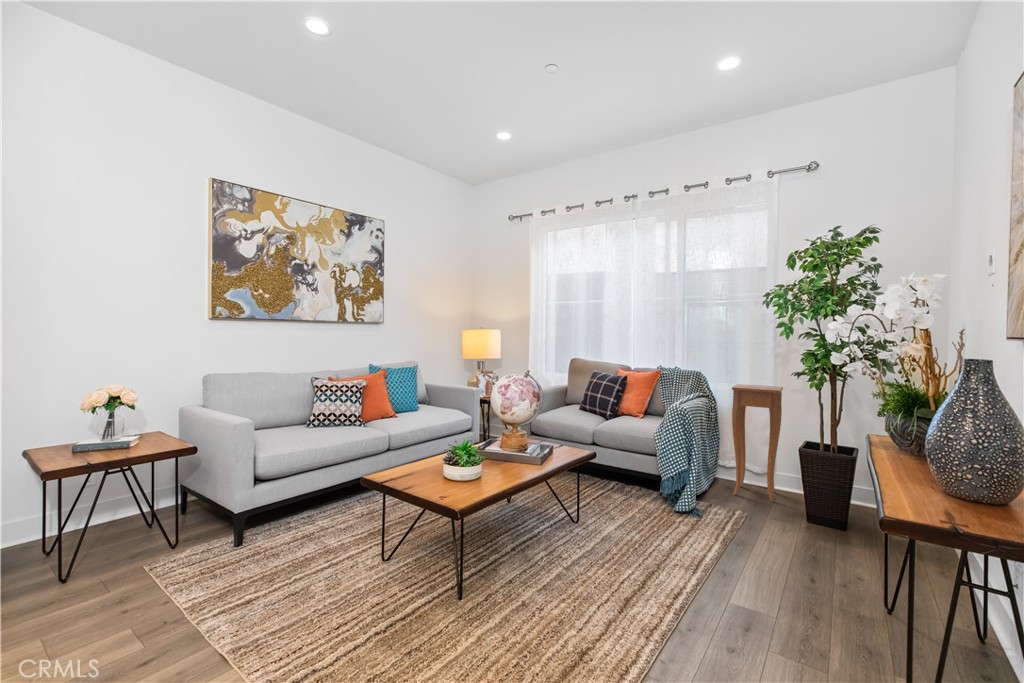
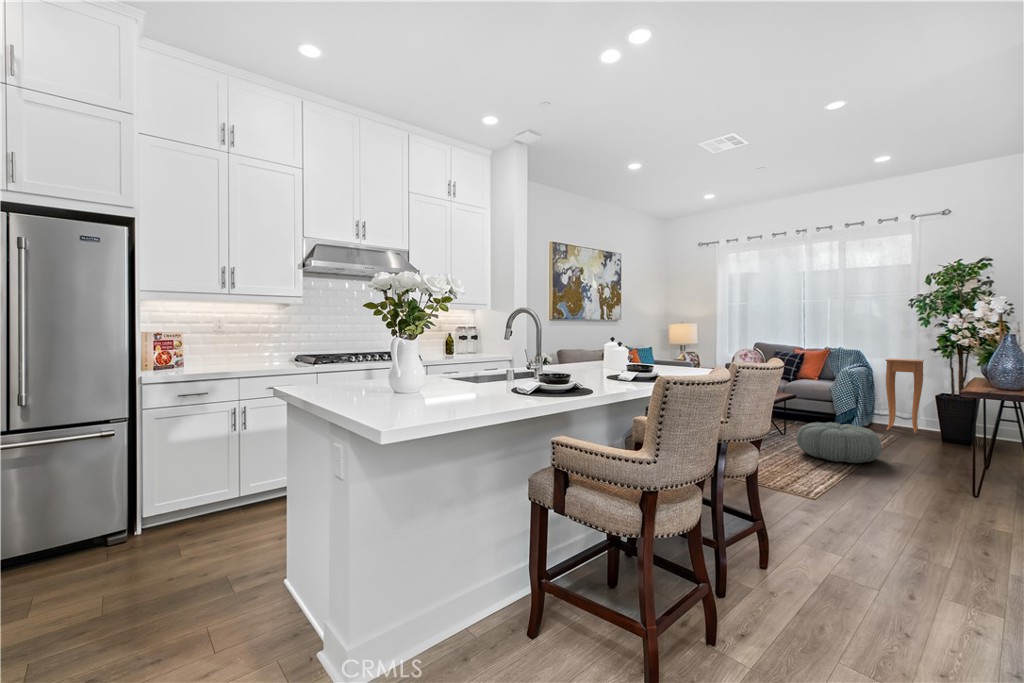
pouf: none [571,515,716,623] -> present [797,422,882,463]

